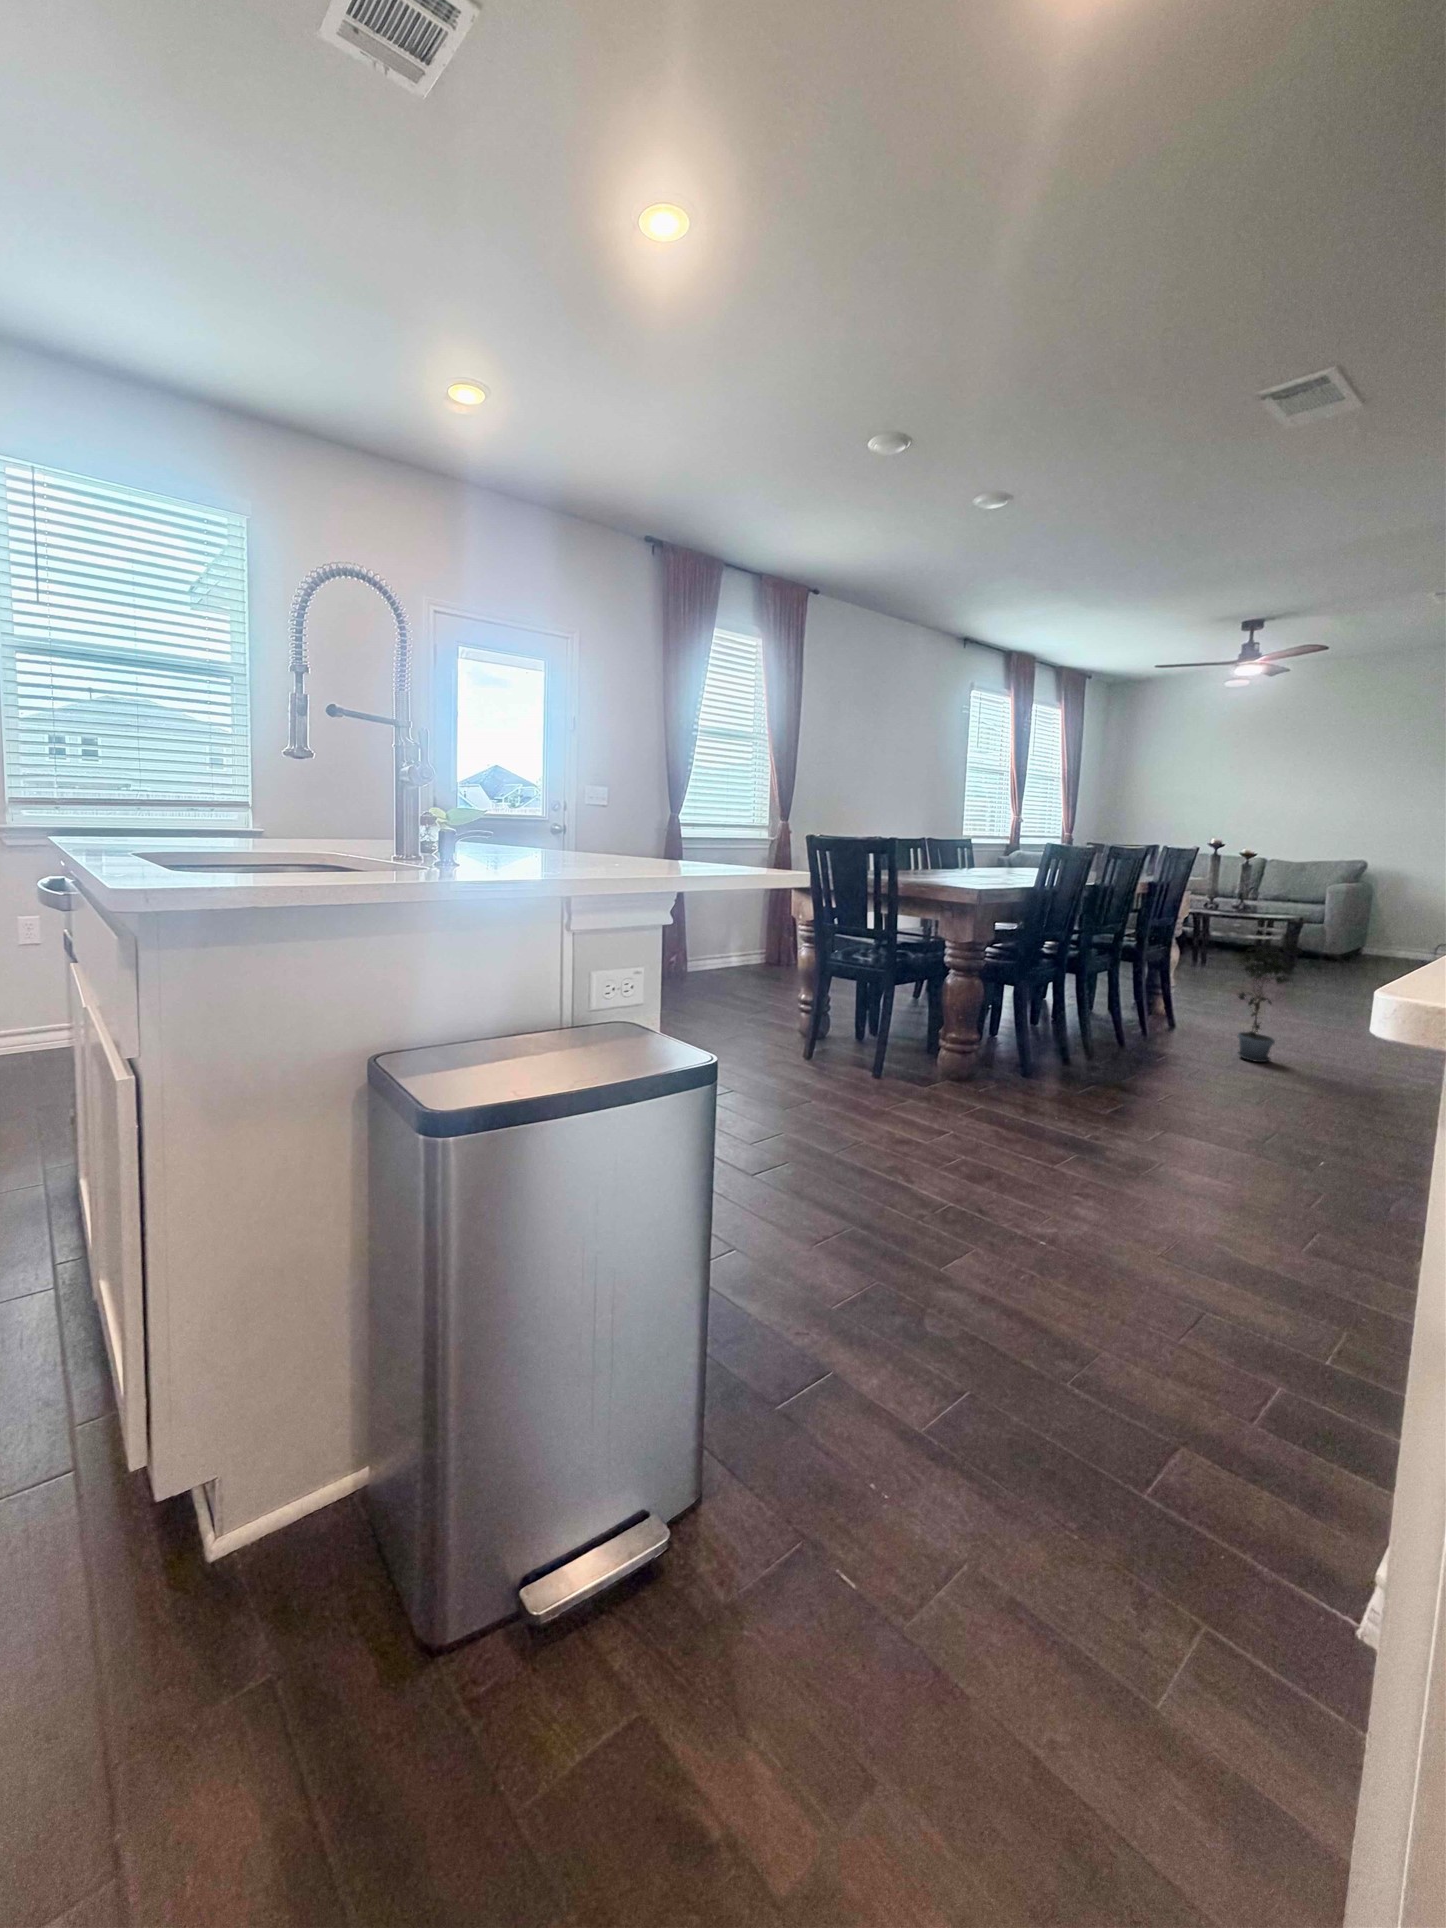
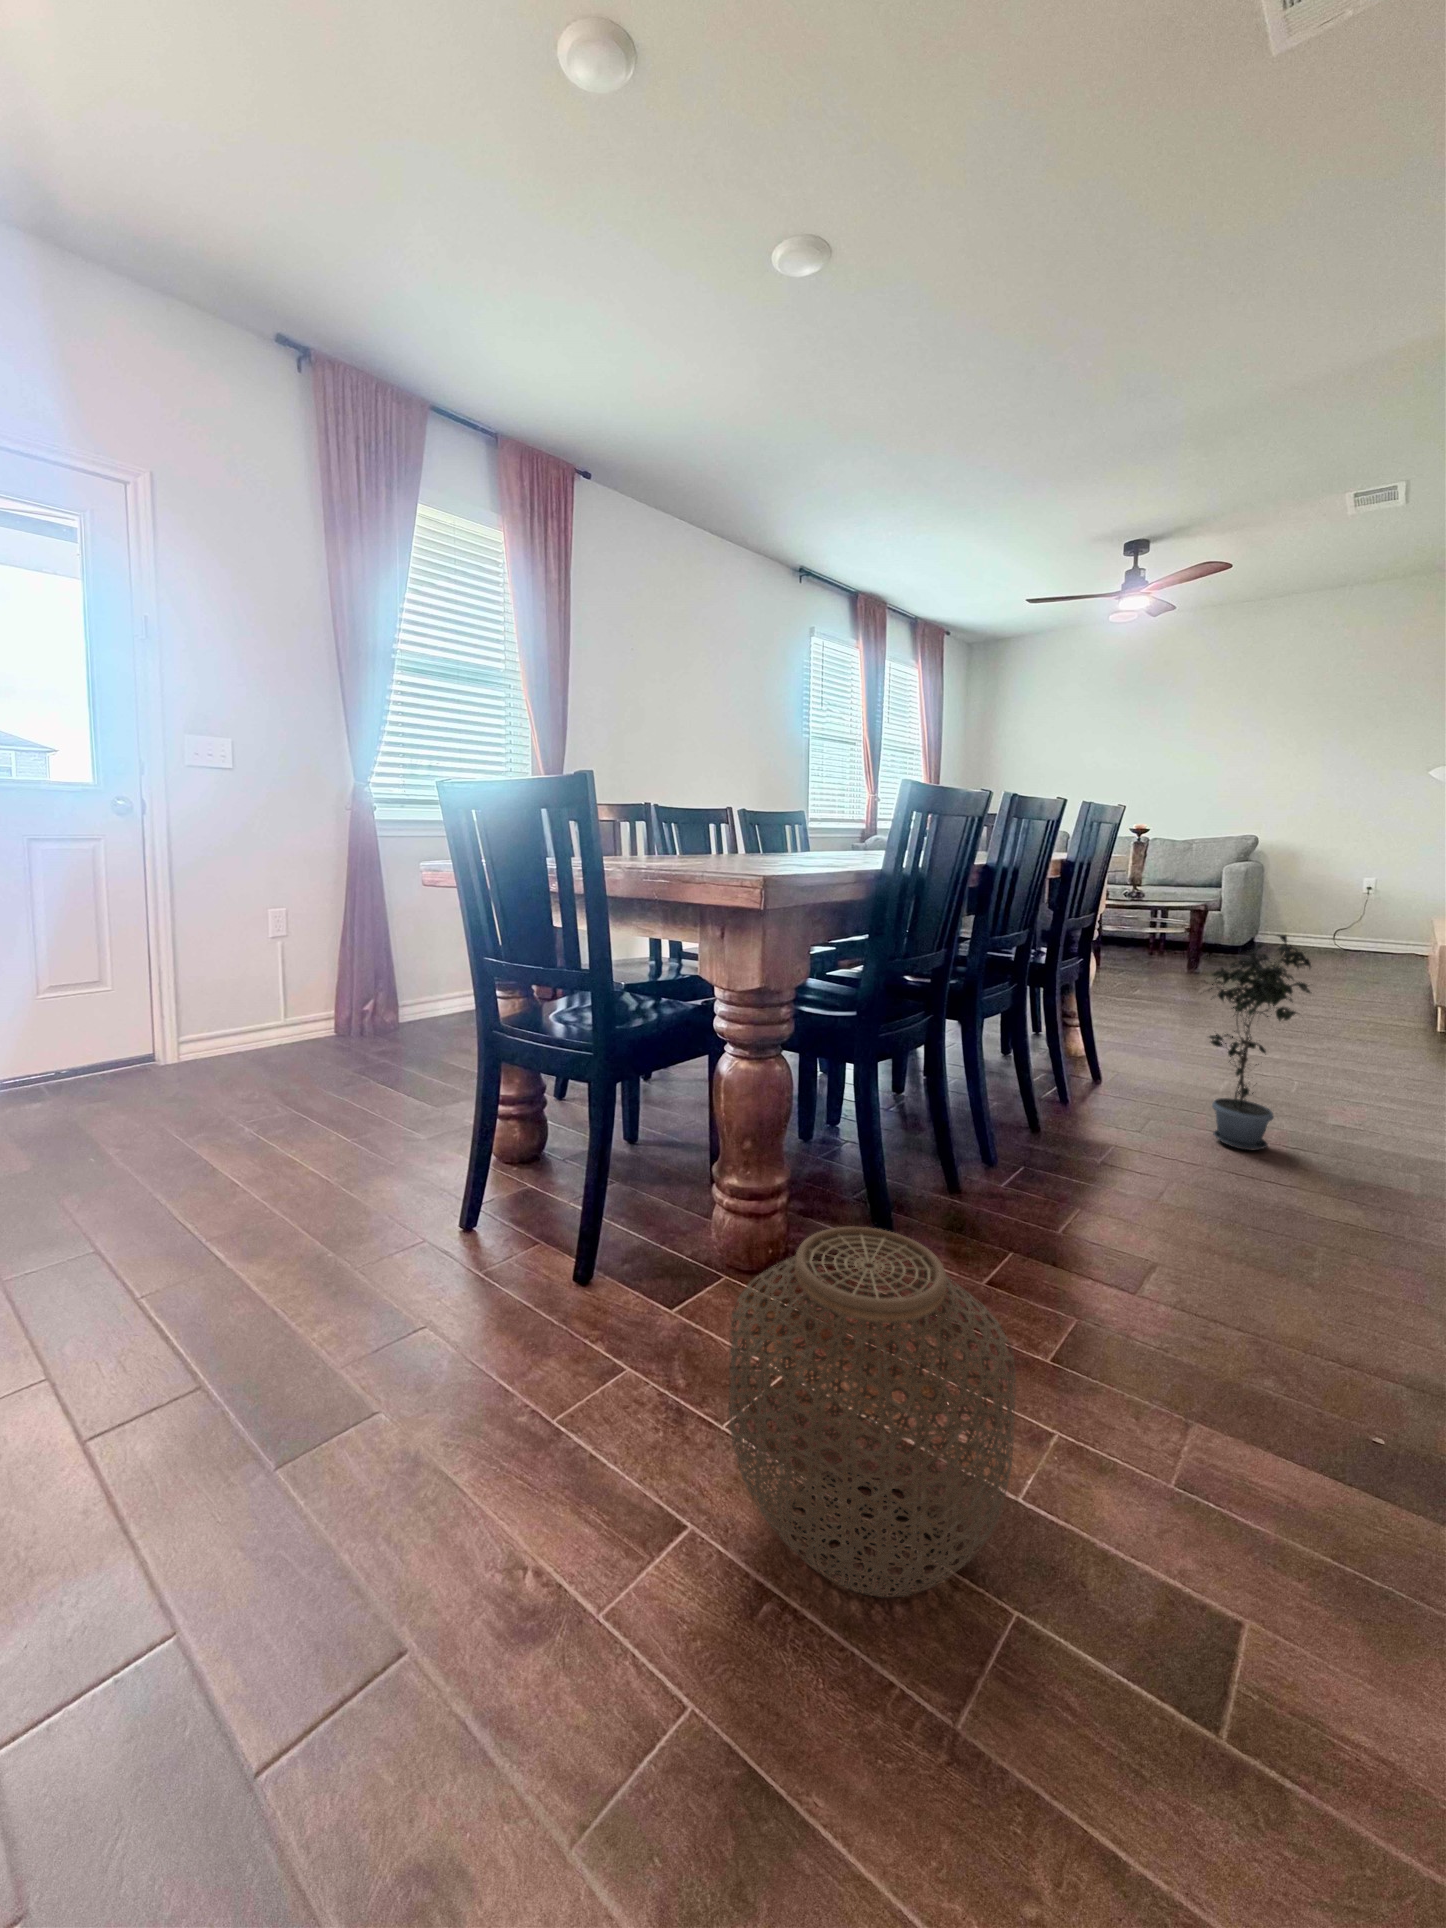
woven basket: none [970,1029,1084,1148] -> present [729,1227,1016,1597]

